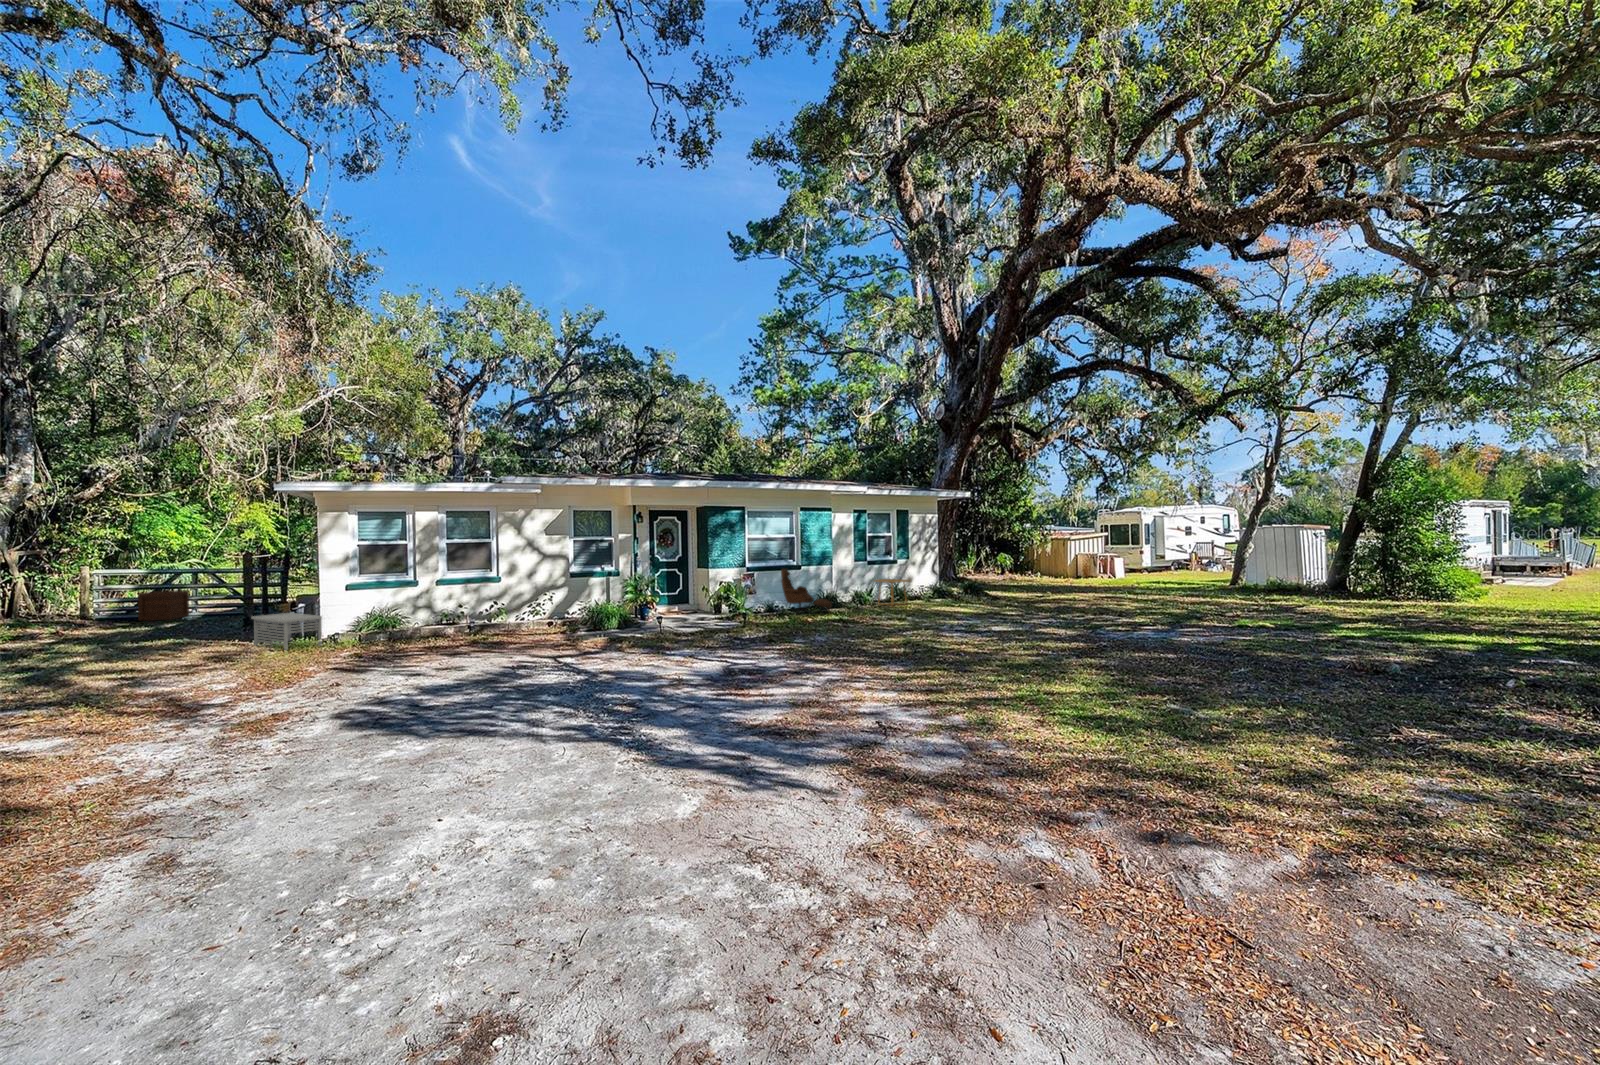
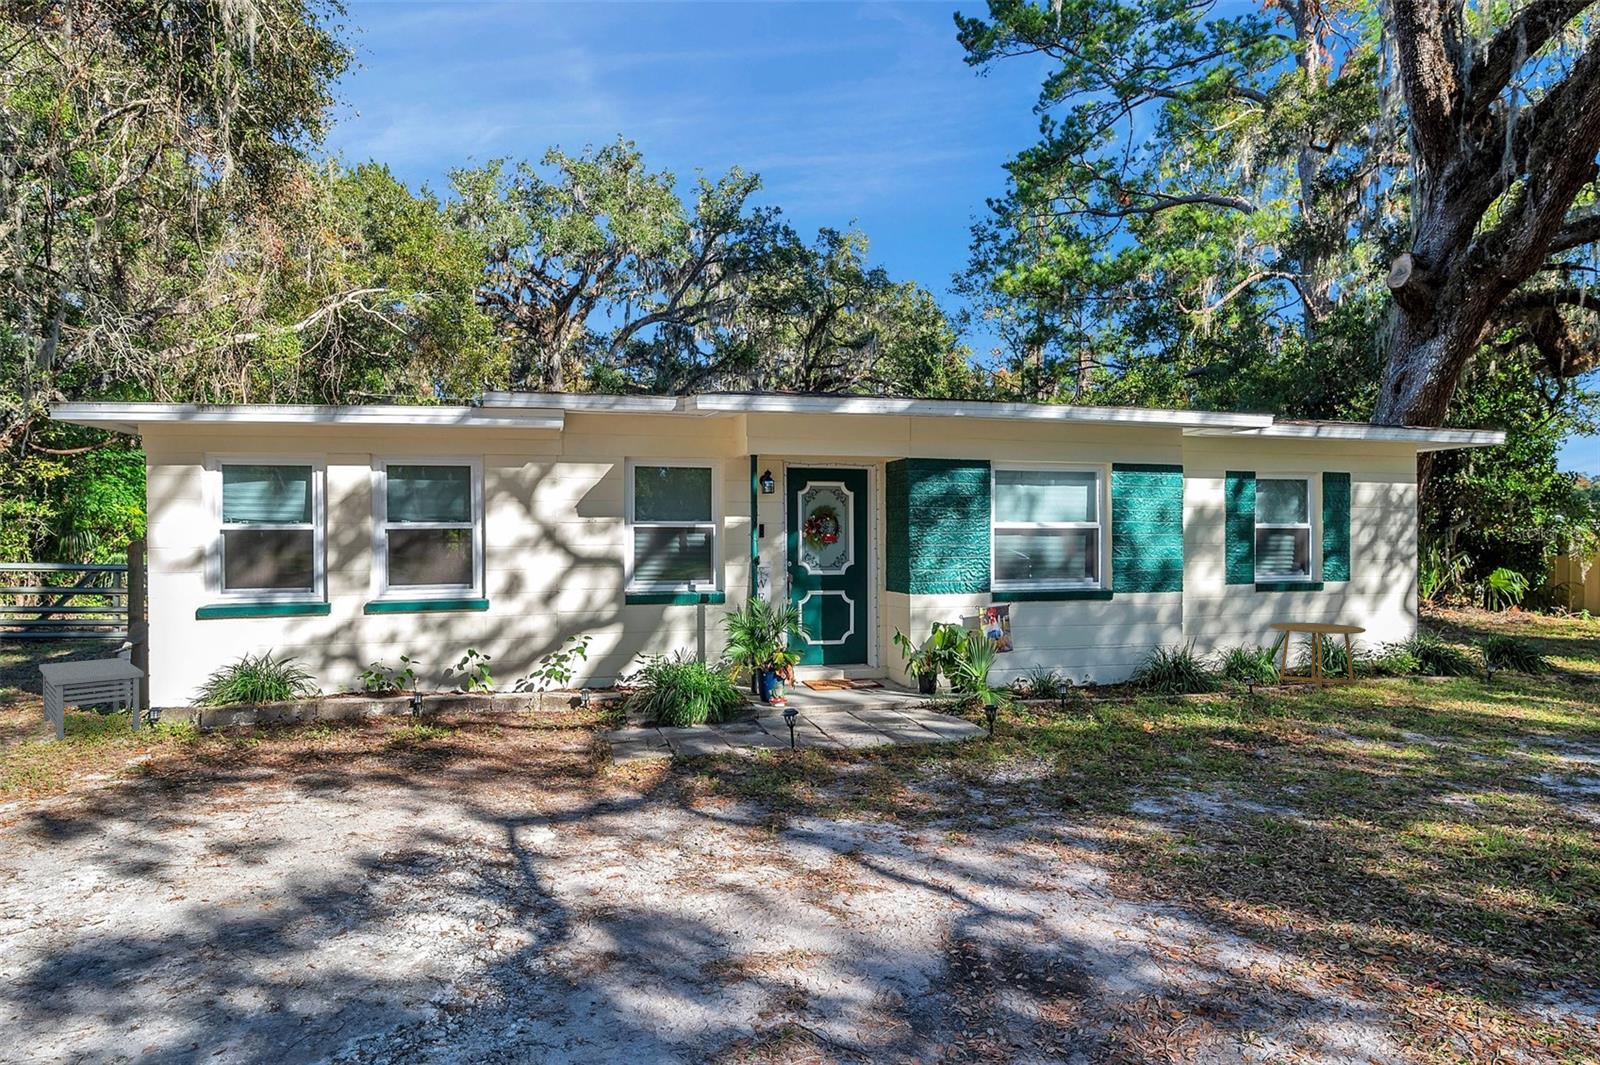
lounge chair: present [781,568,832,614] -> none [1068,596,1188,704]
wooden crate: present [138,590,189,621] -> none [30,600,107,647]

